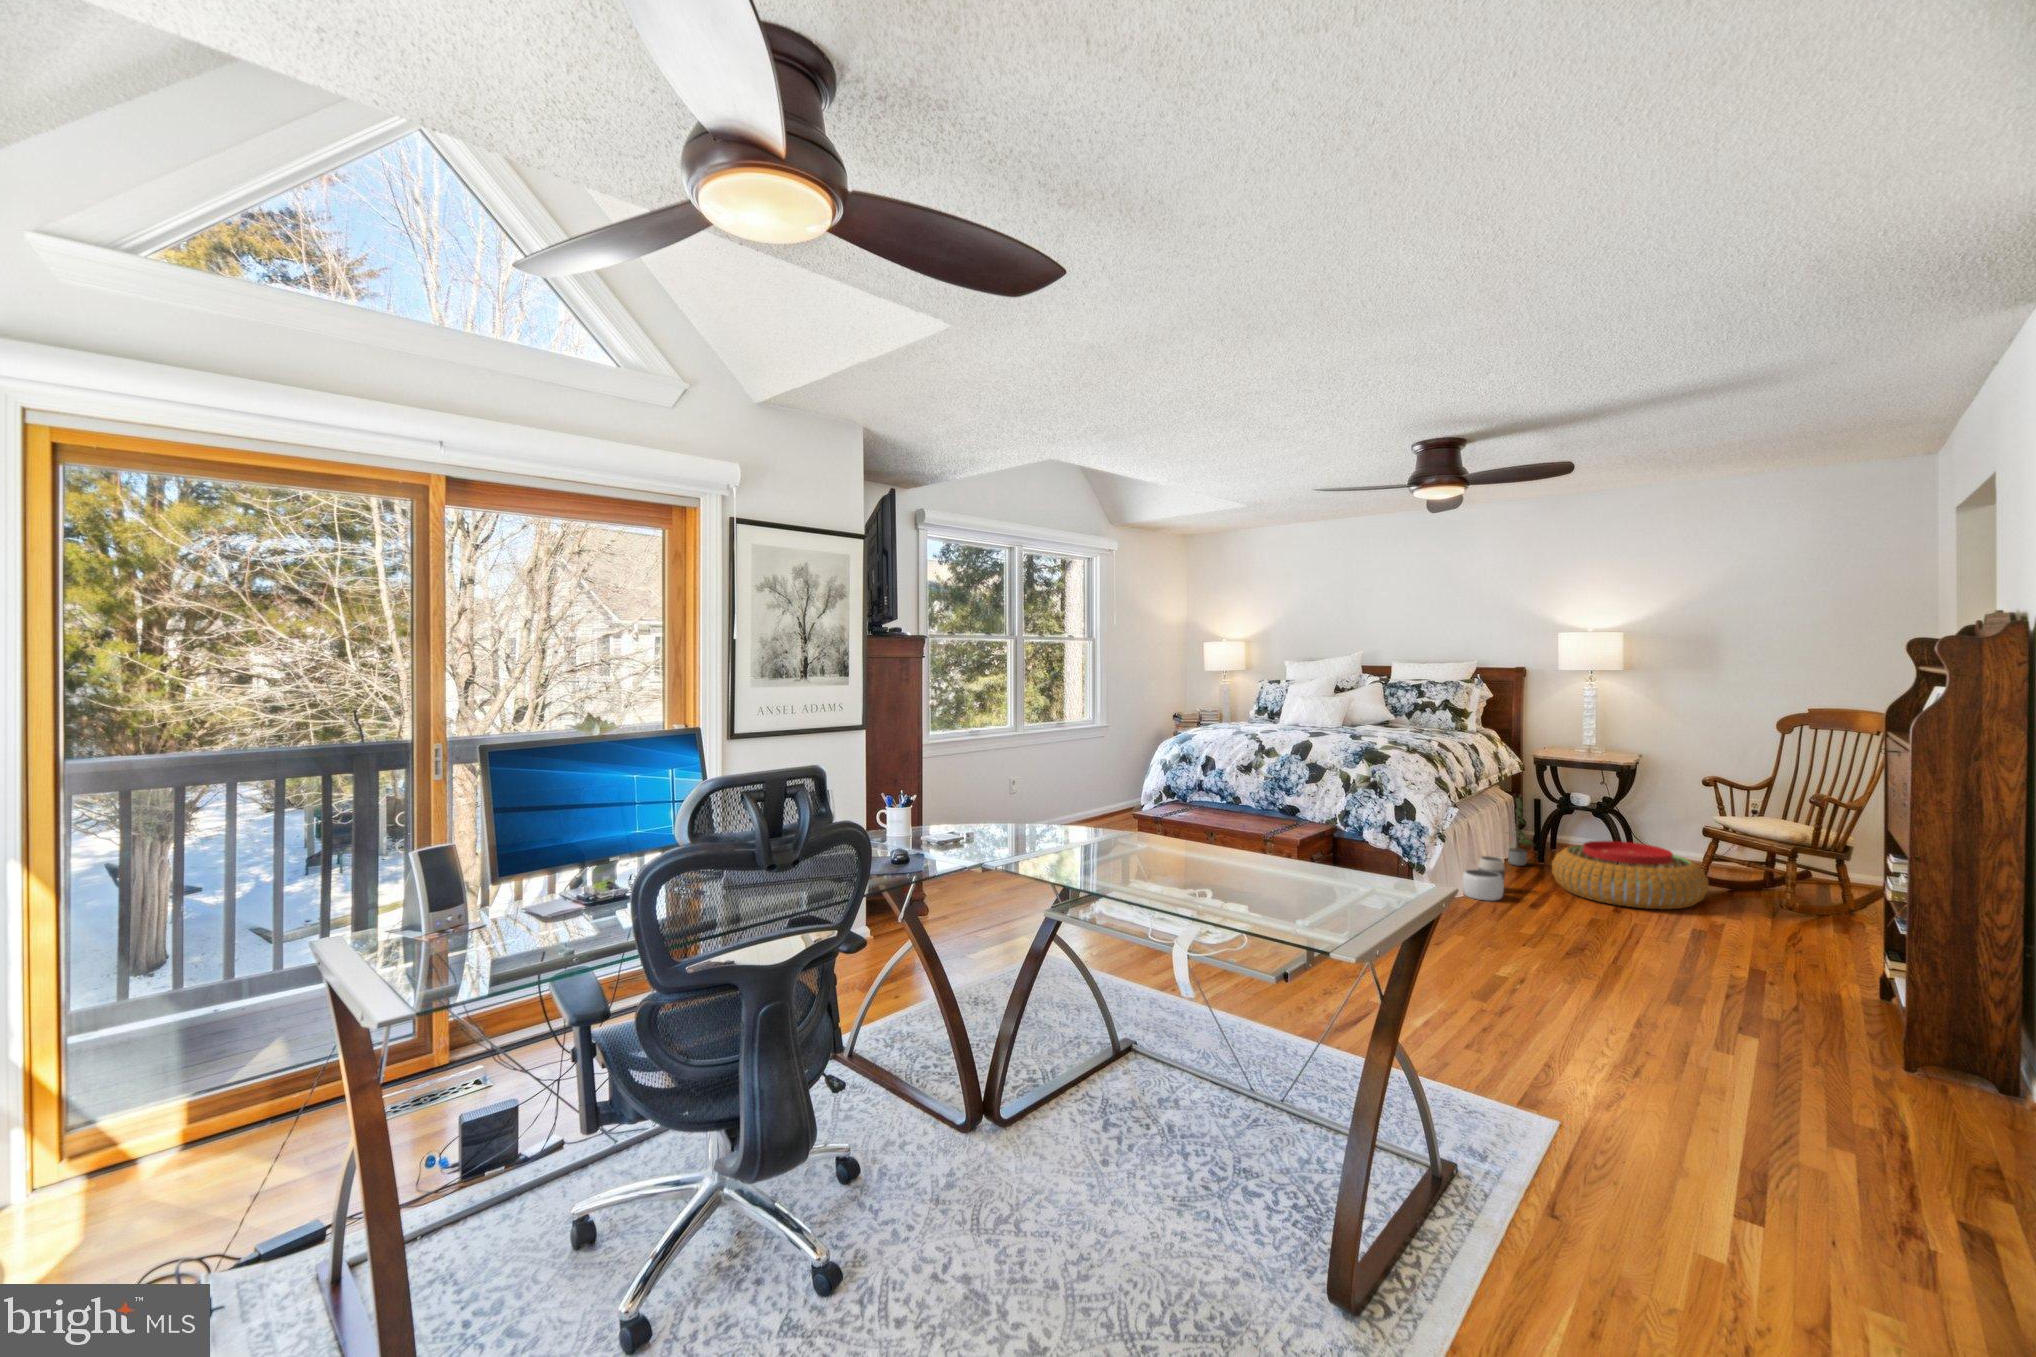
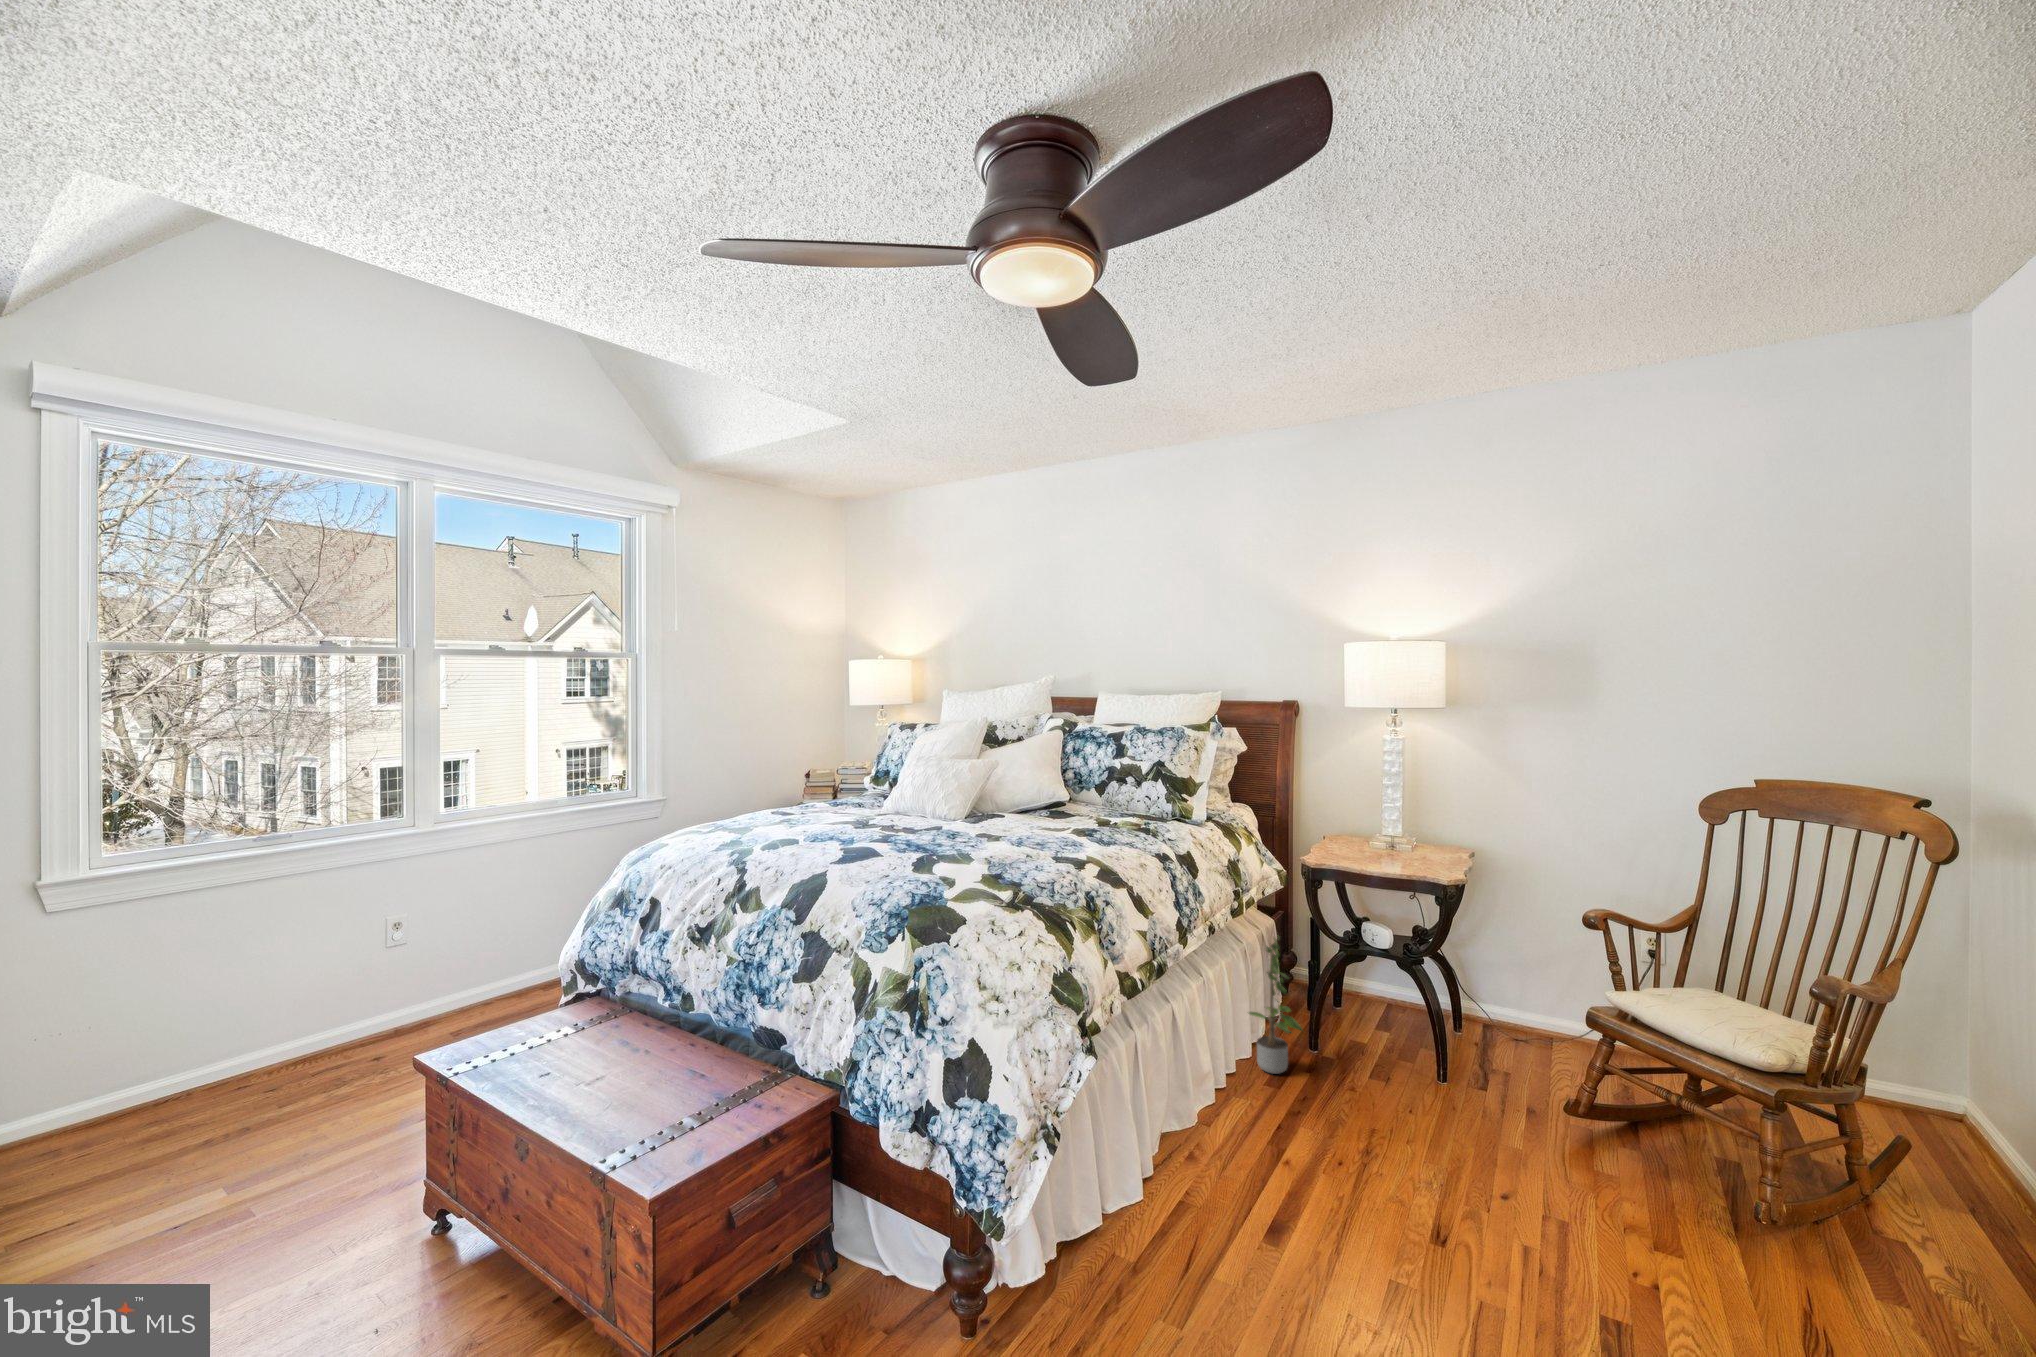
pouf: present [1552,841,1708,909] -> none [1323,1055,1635,1267]
waste basket: present [1462,856,1505,901] -> none [1135,1106,1228,1246]

